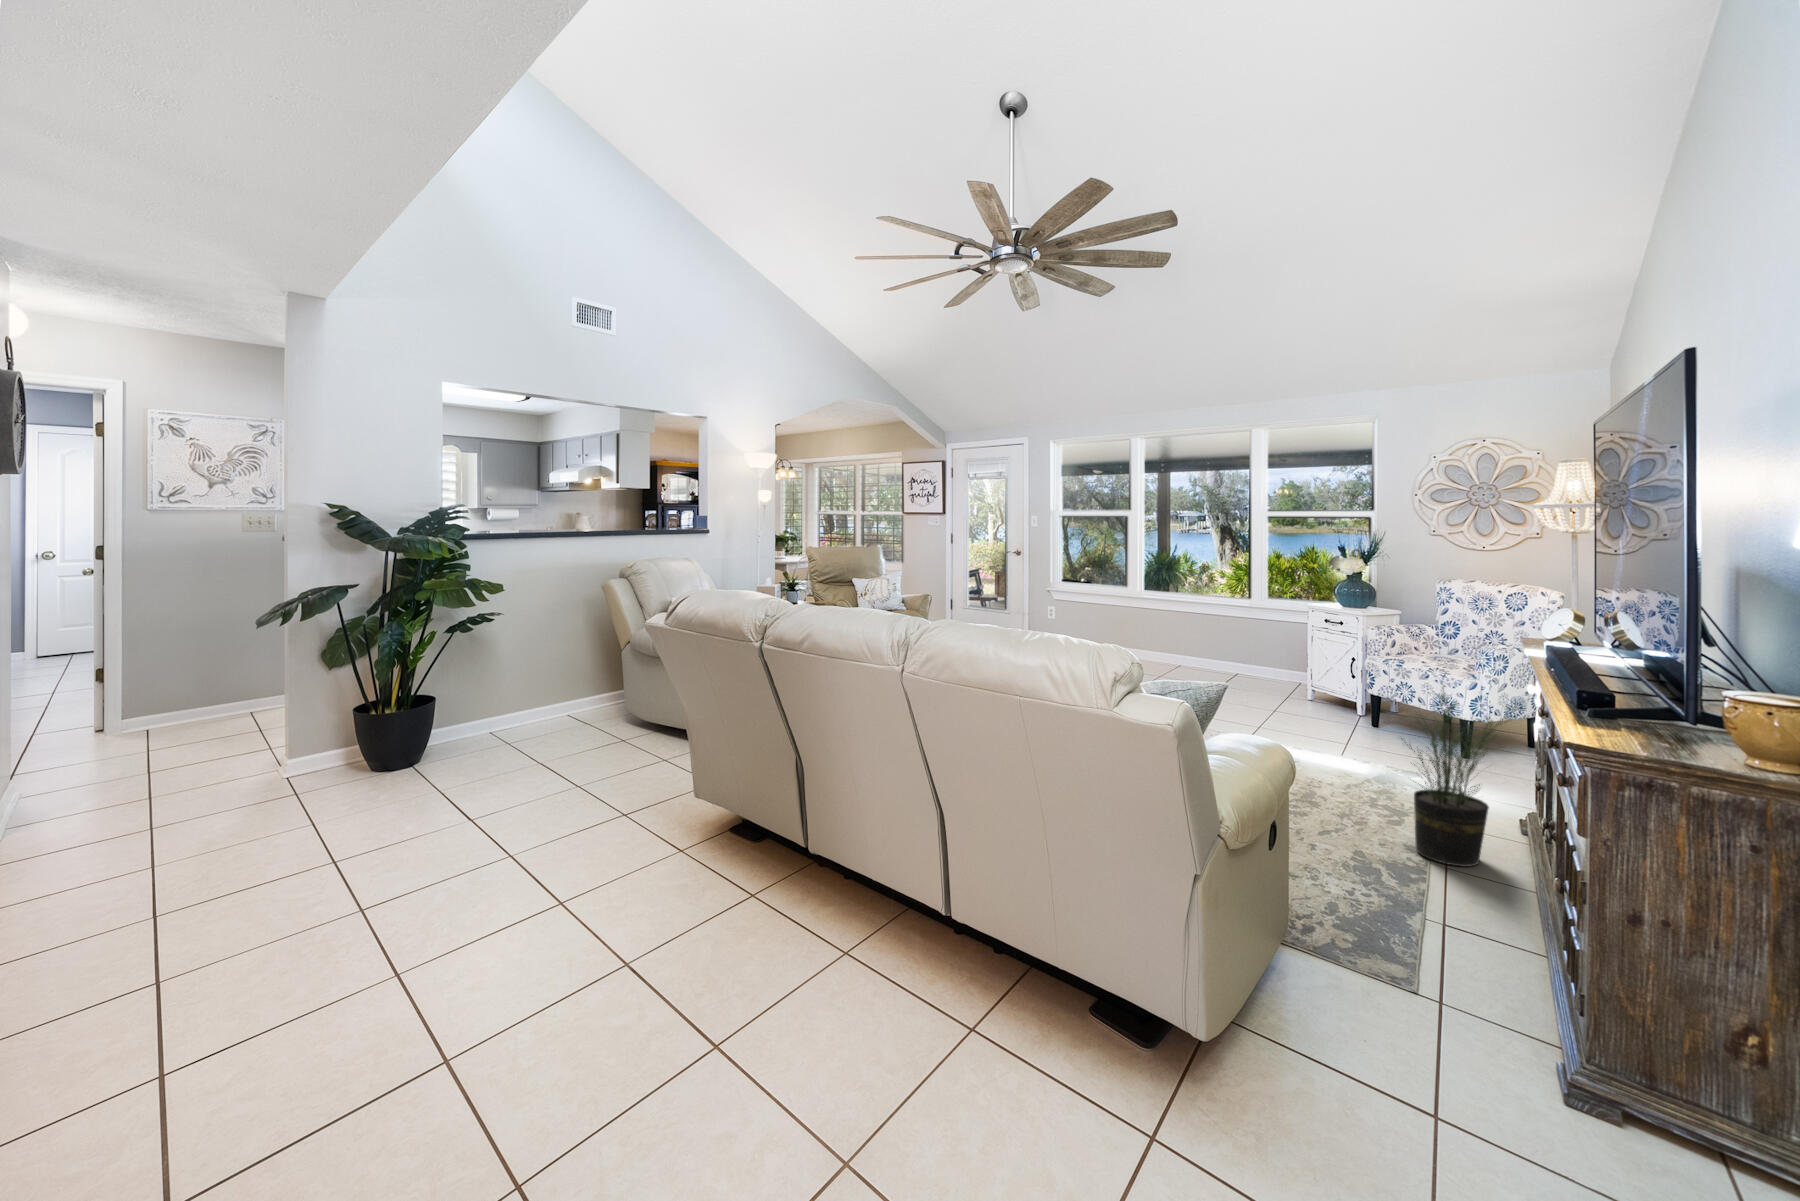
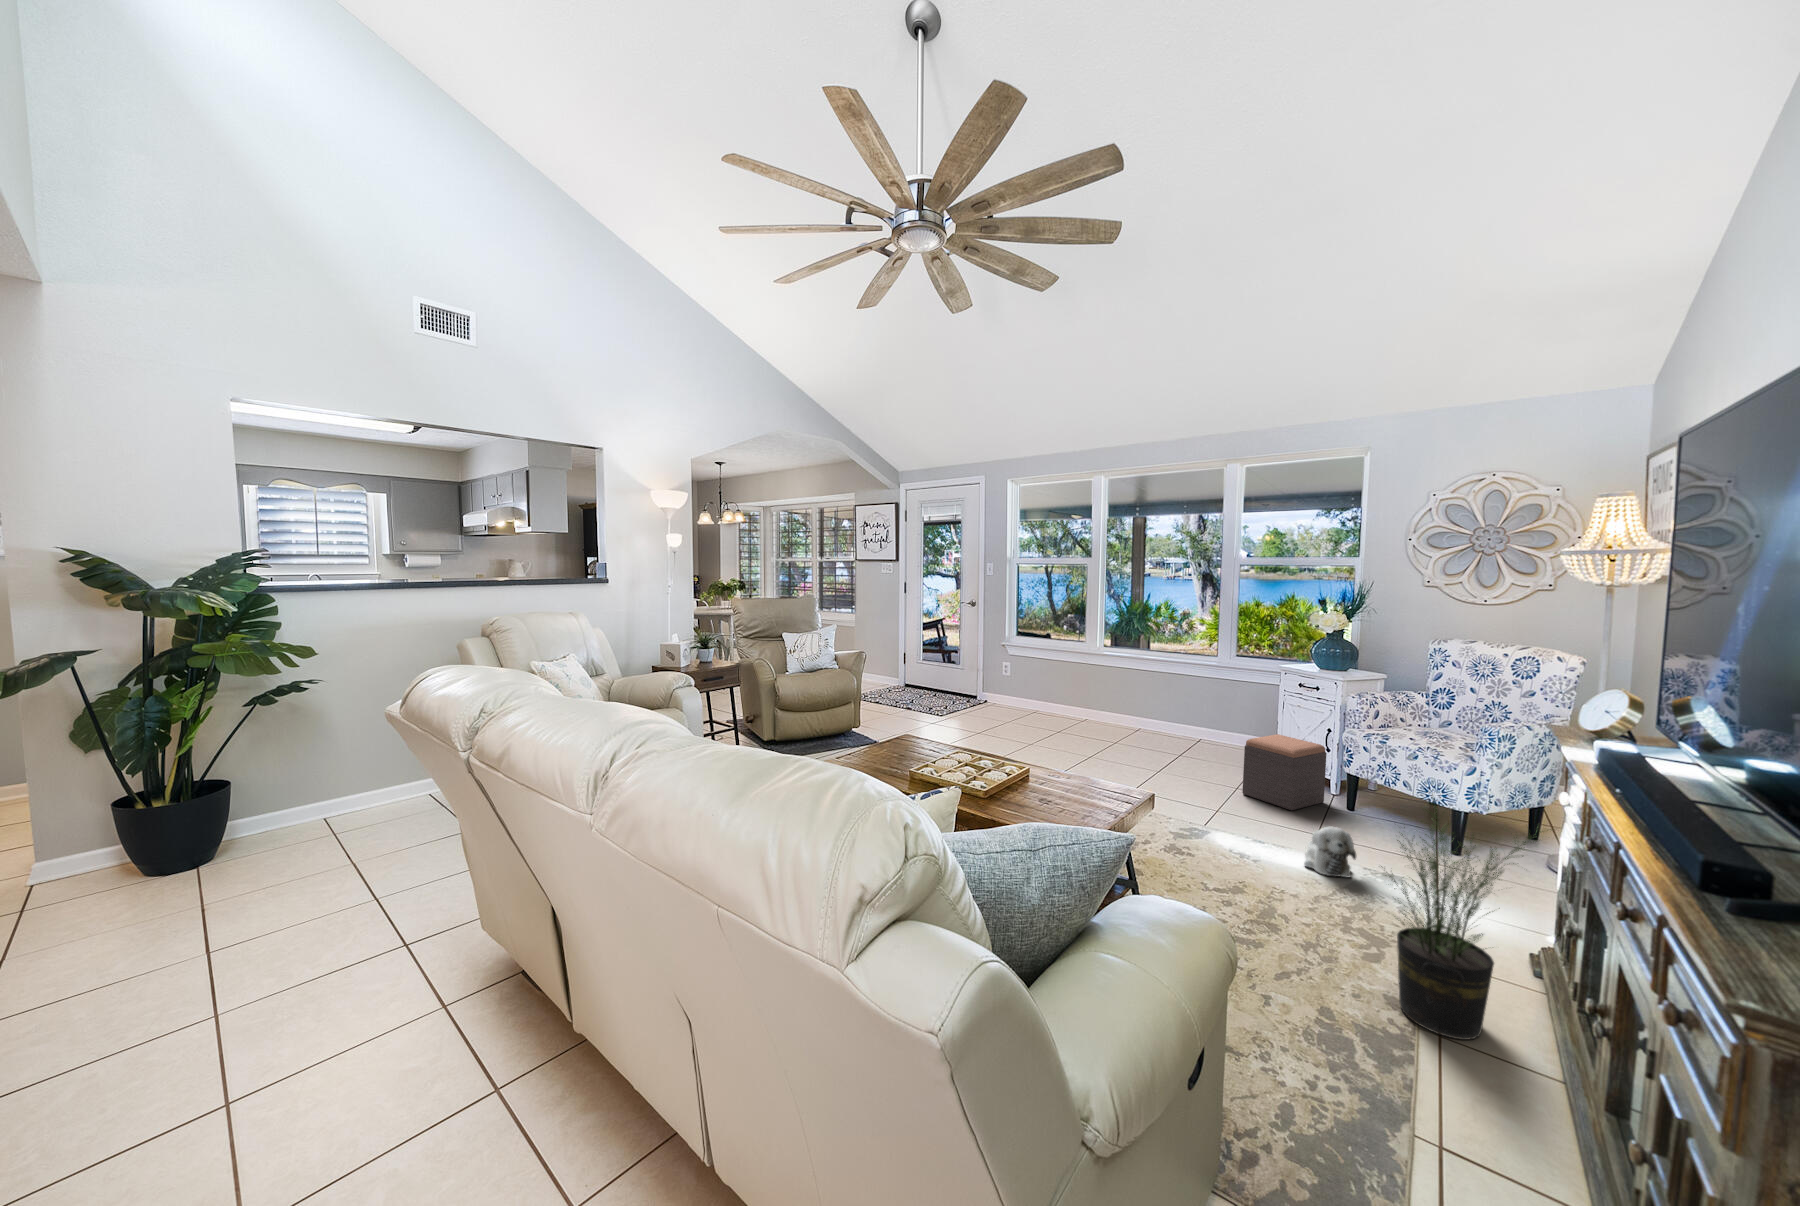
footstool: none [1271,669,1346,733] -> present [1242,734,1327,810]
plush toy: none [1331,734,1376,776] -> present [1304,826,1356,878]

